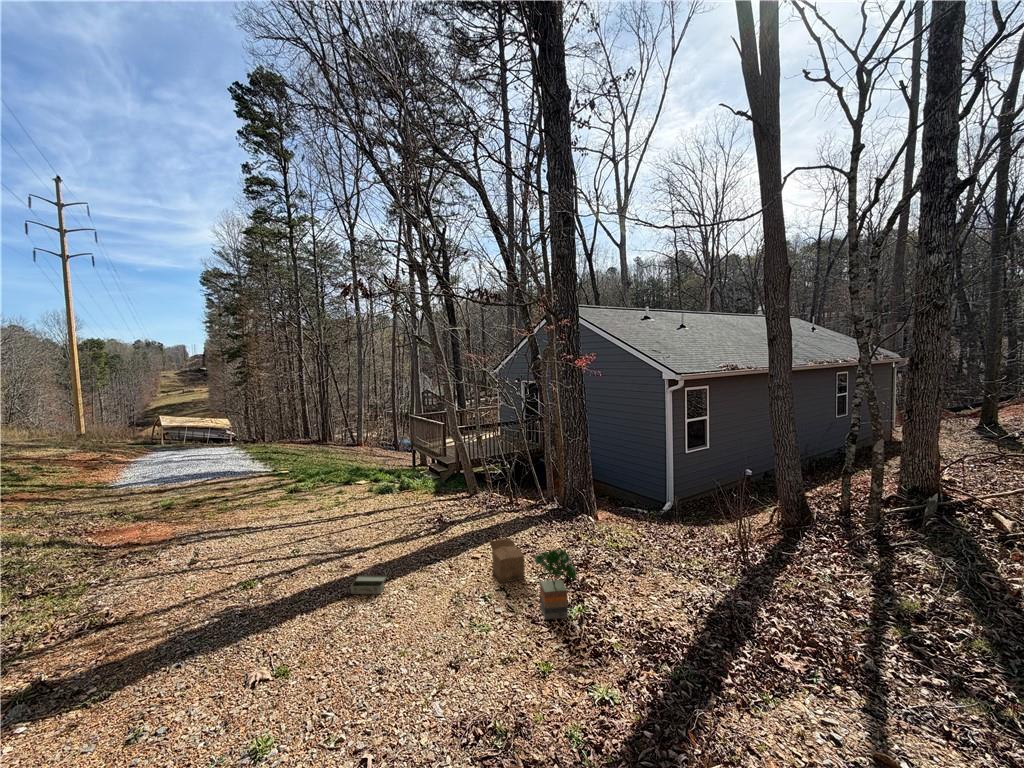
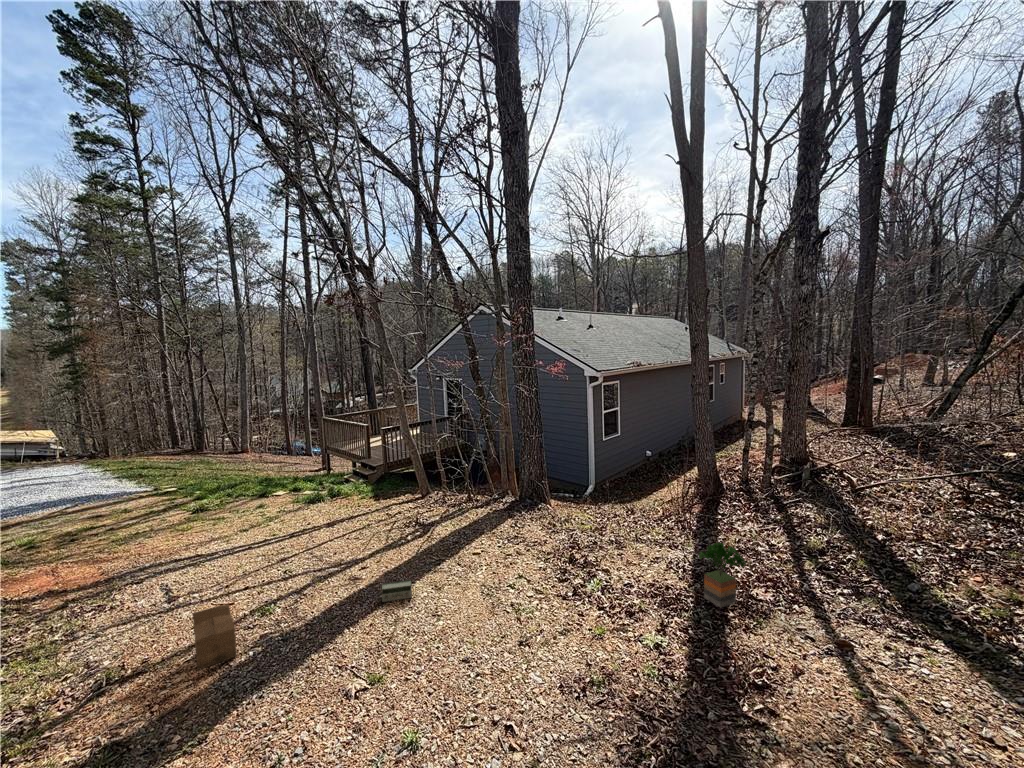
cardboard box: present [489,539,525,583] -> present [192,604,237,670]
potted tree: present [534,549,577,620] -> present [699,543,746,608]

